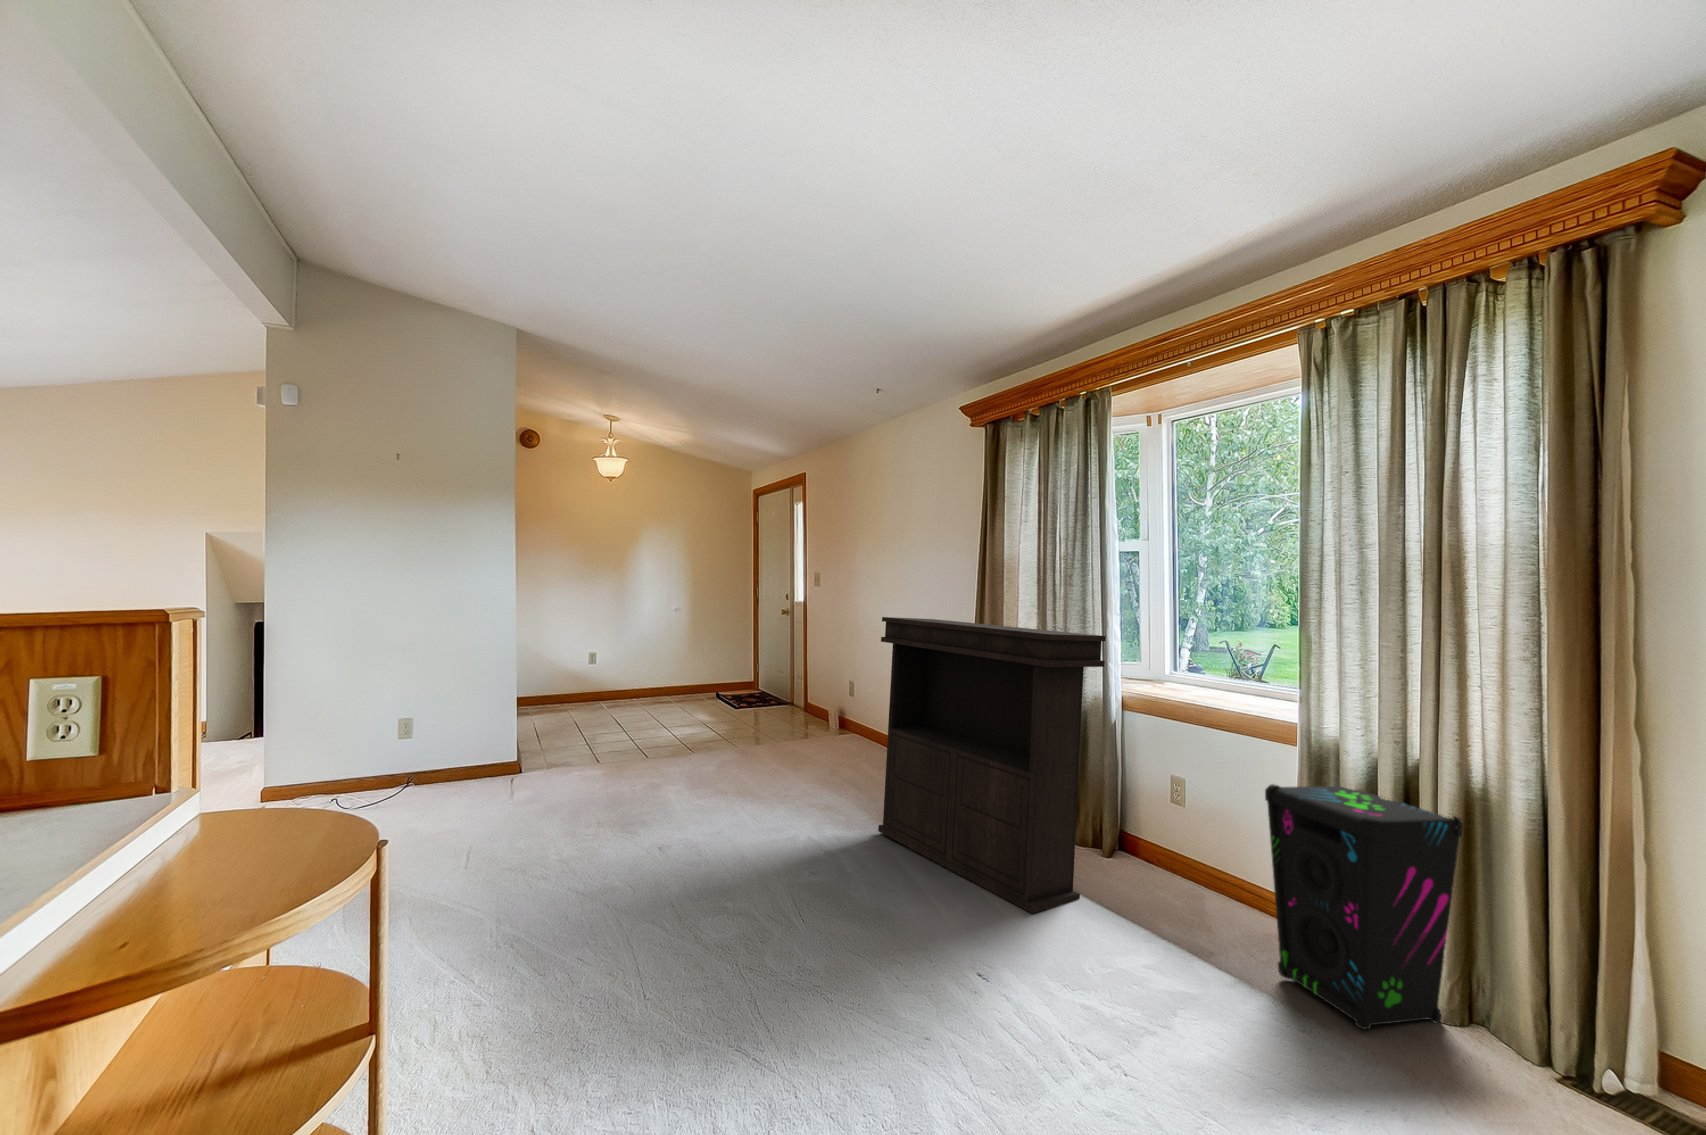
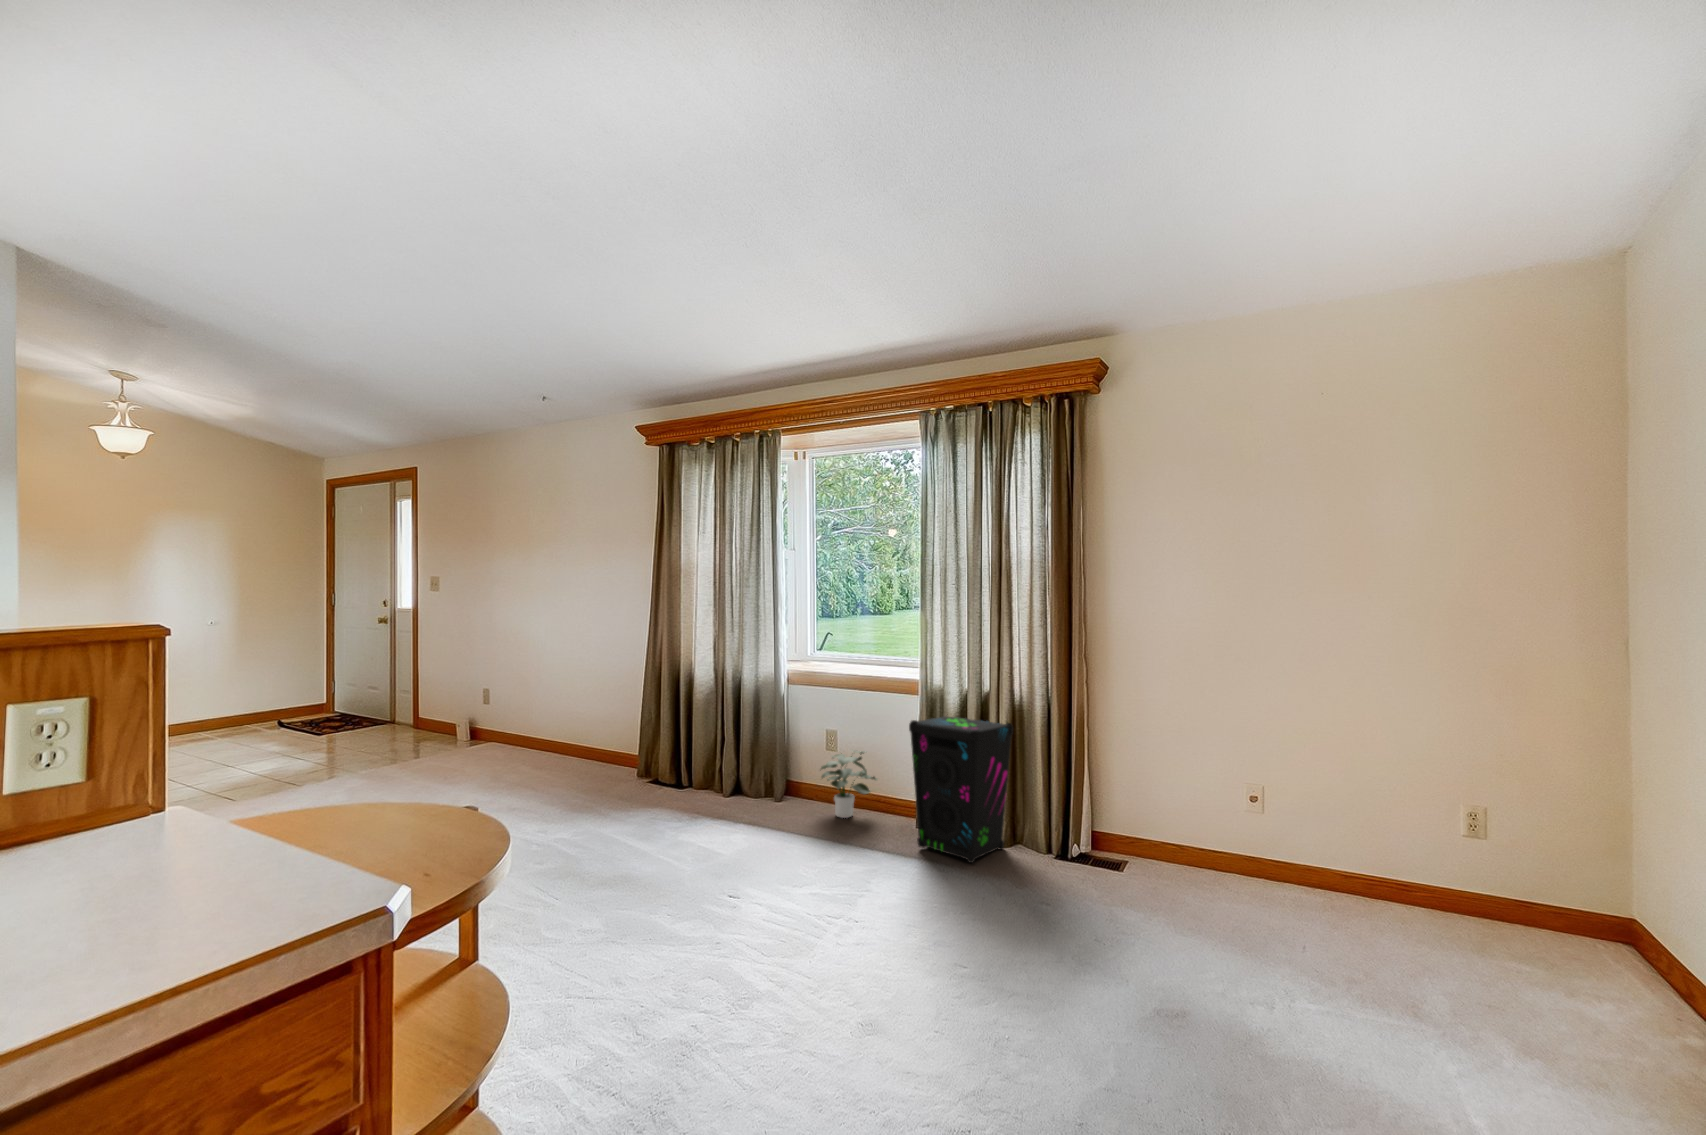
console table: present [878,617,1106,913] -> none [579,619,791,851]
potted plant: none [1152,808,1243,902] -> present [821,750,877,818]

